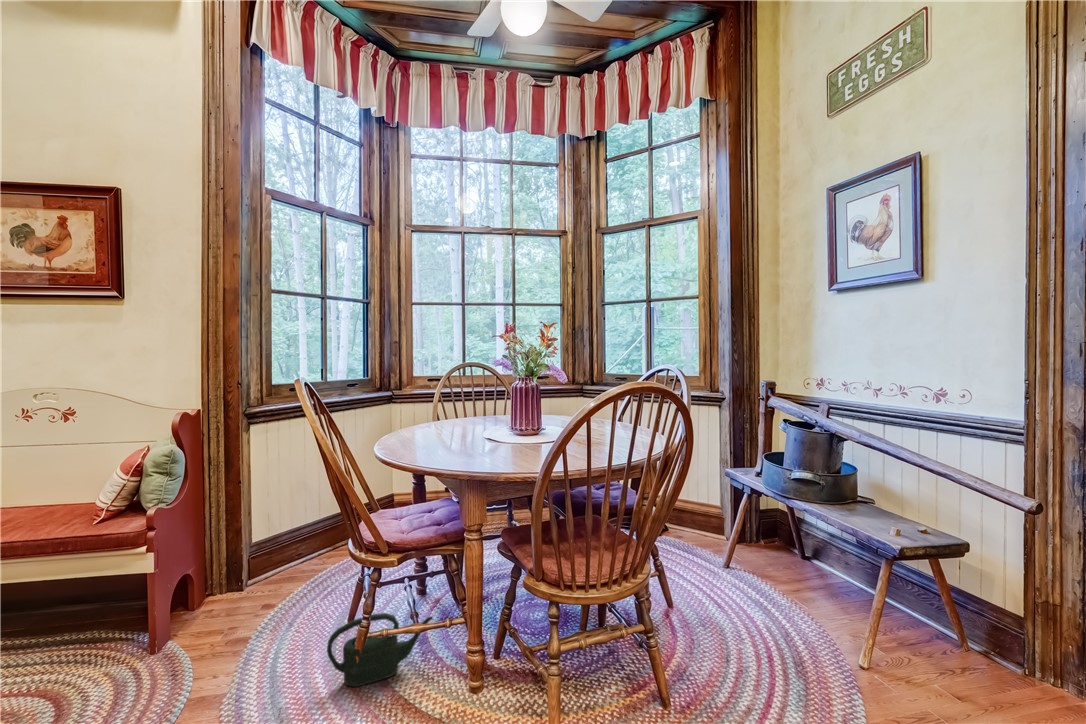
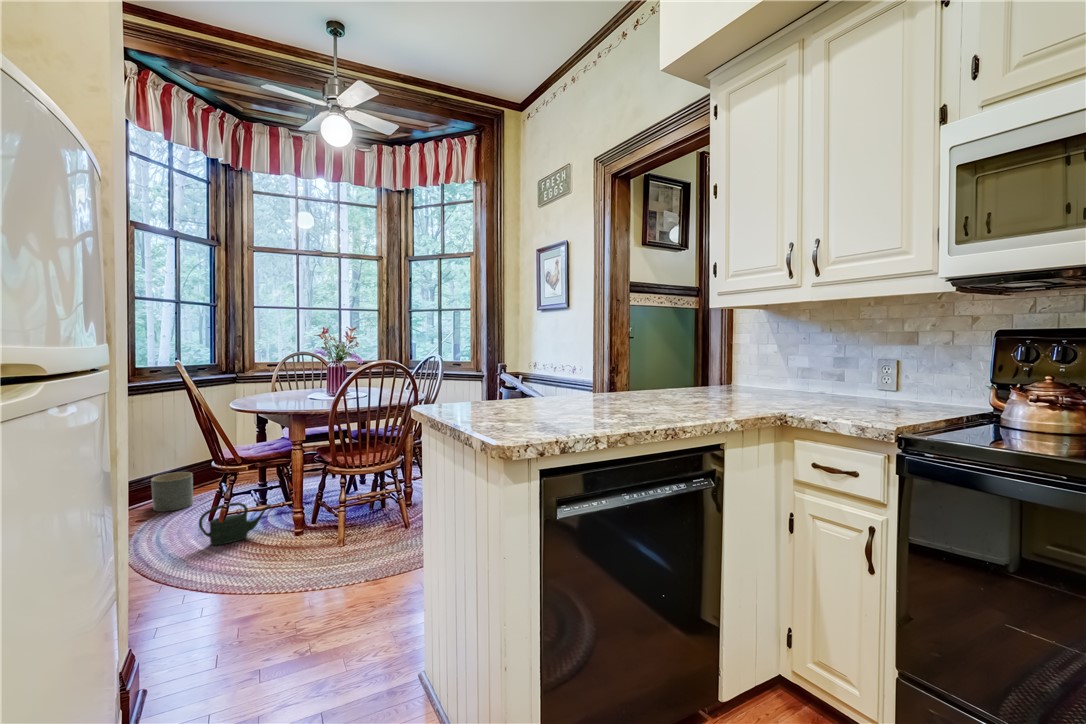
planter: none [284,529,335,588] -> present [151,472,193,512]

